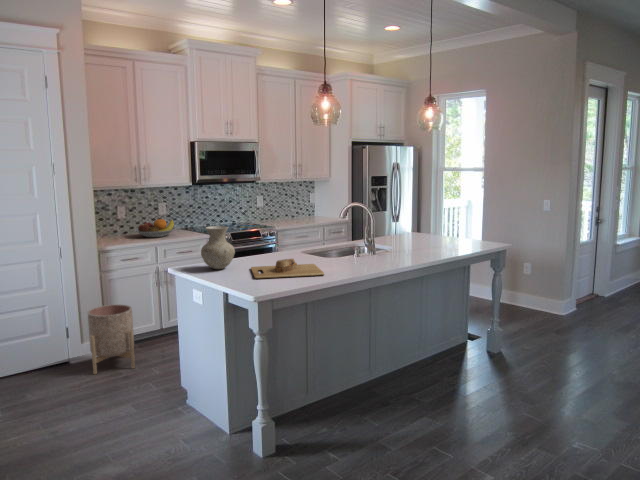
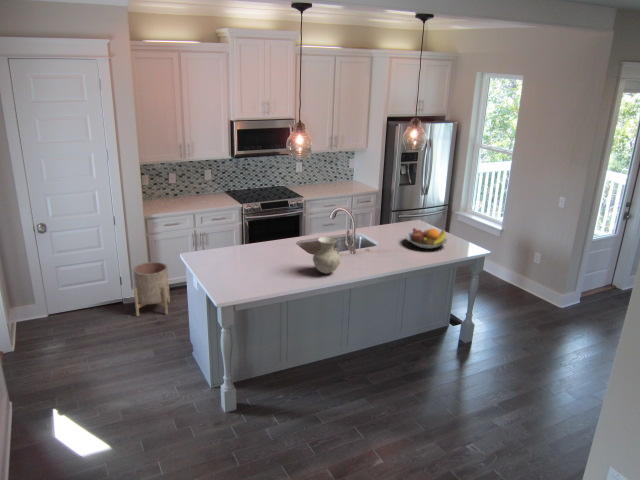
fruit bowl: present [134,219,176,238] -> present [405,228,447,248]
vase: present [201,226,235,269] -> present [313,237,341,274]
cutting board: present [251,259,324,279] -> none [233,260,292,281]

